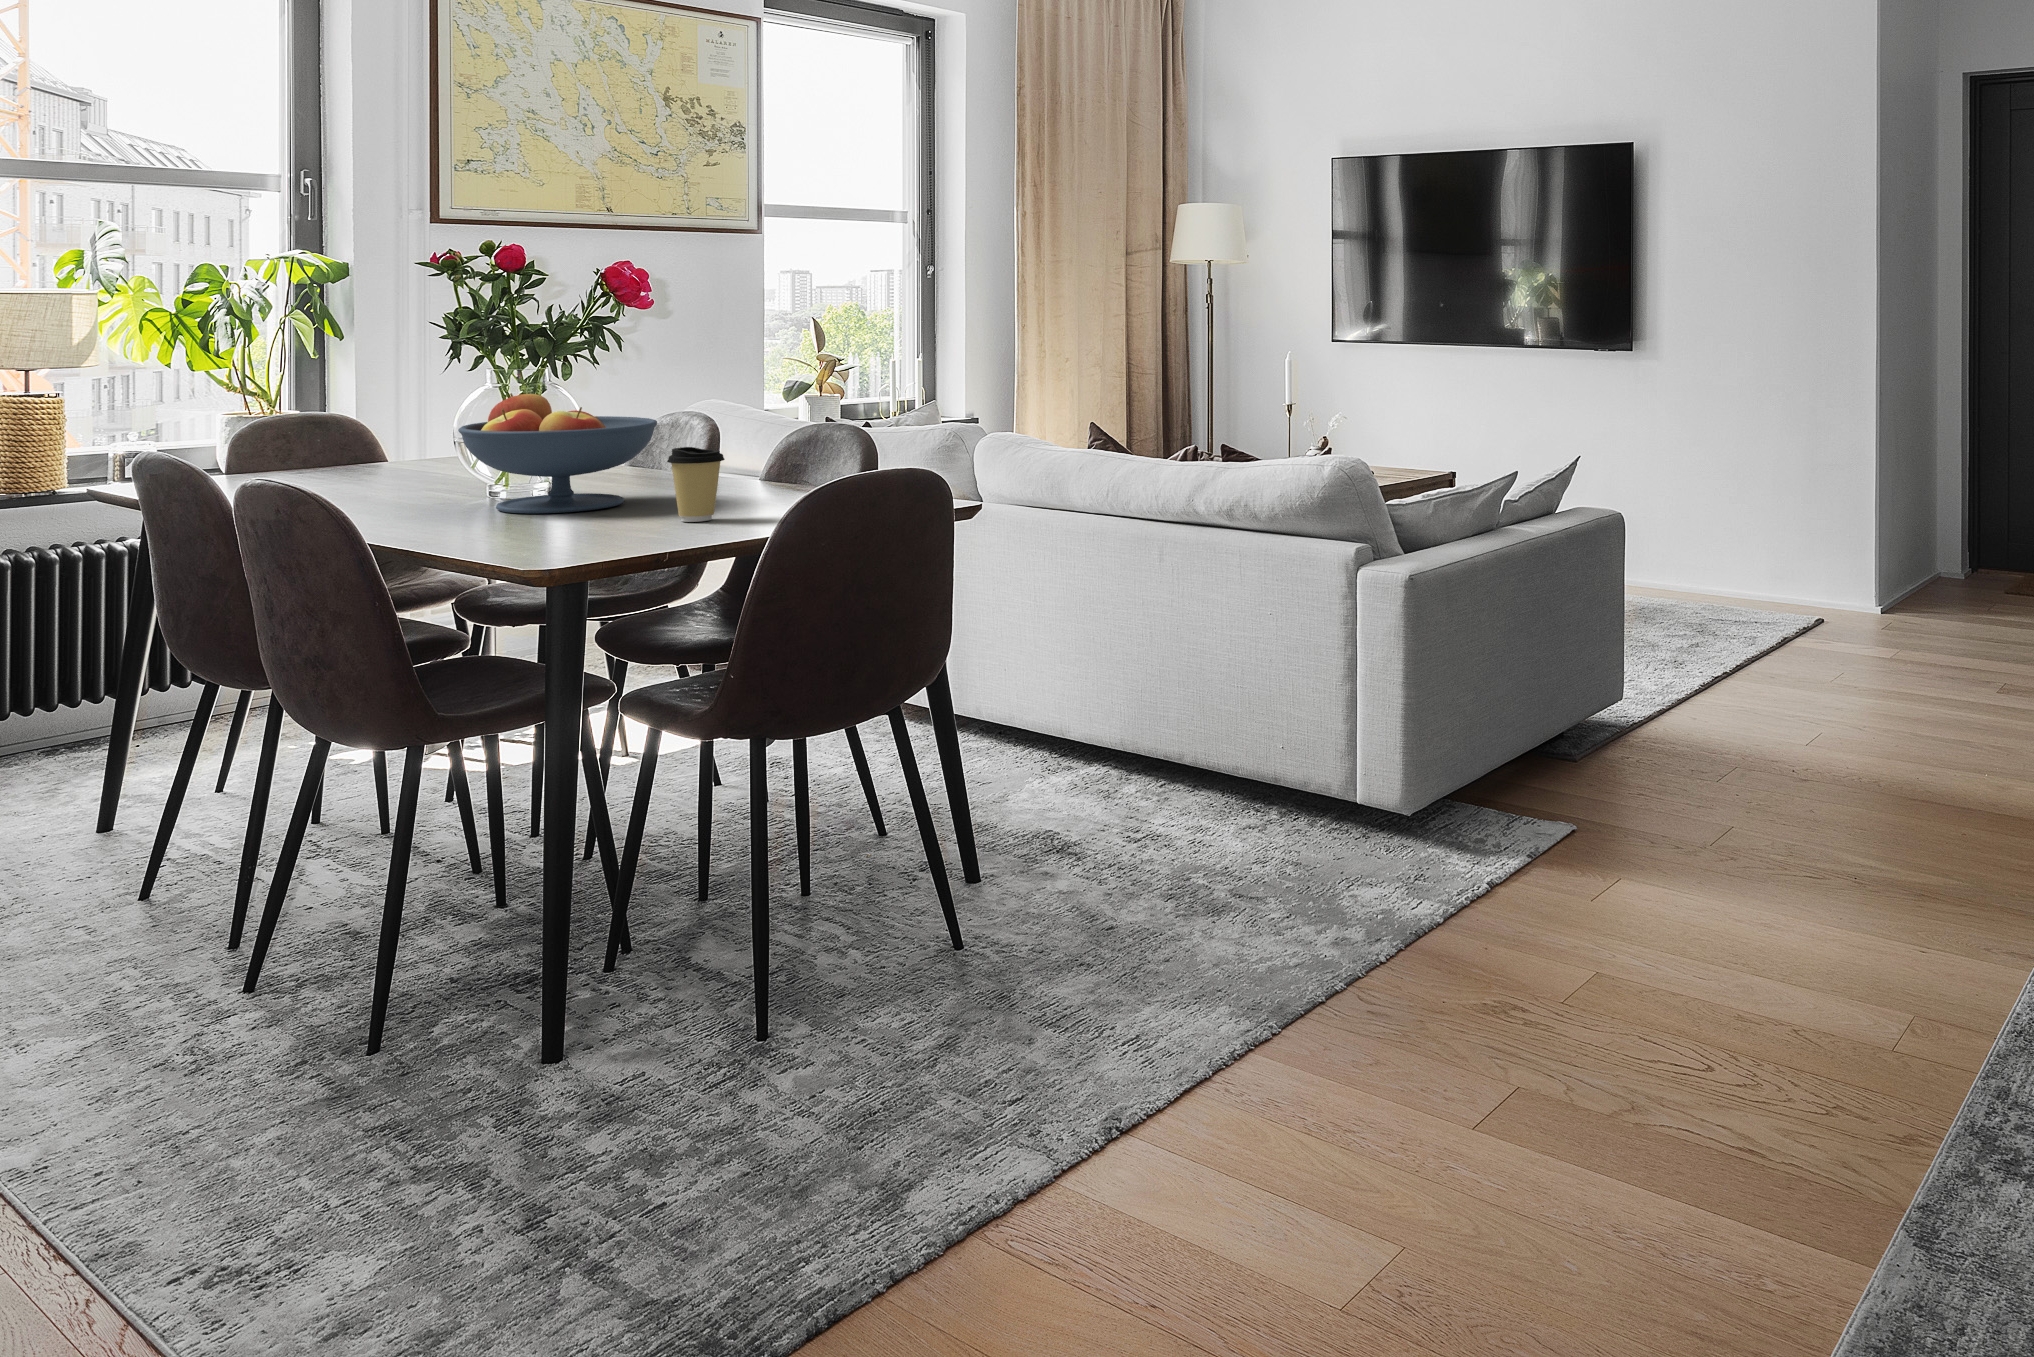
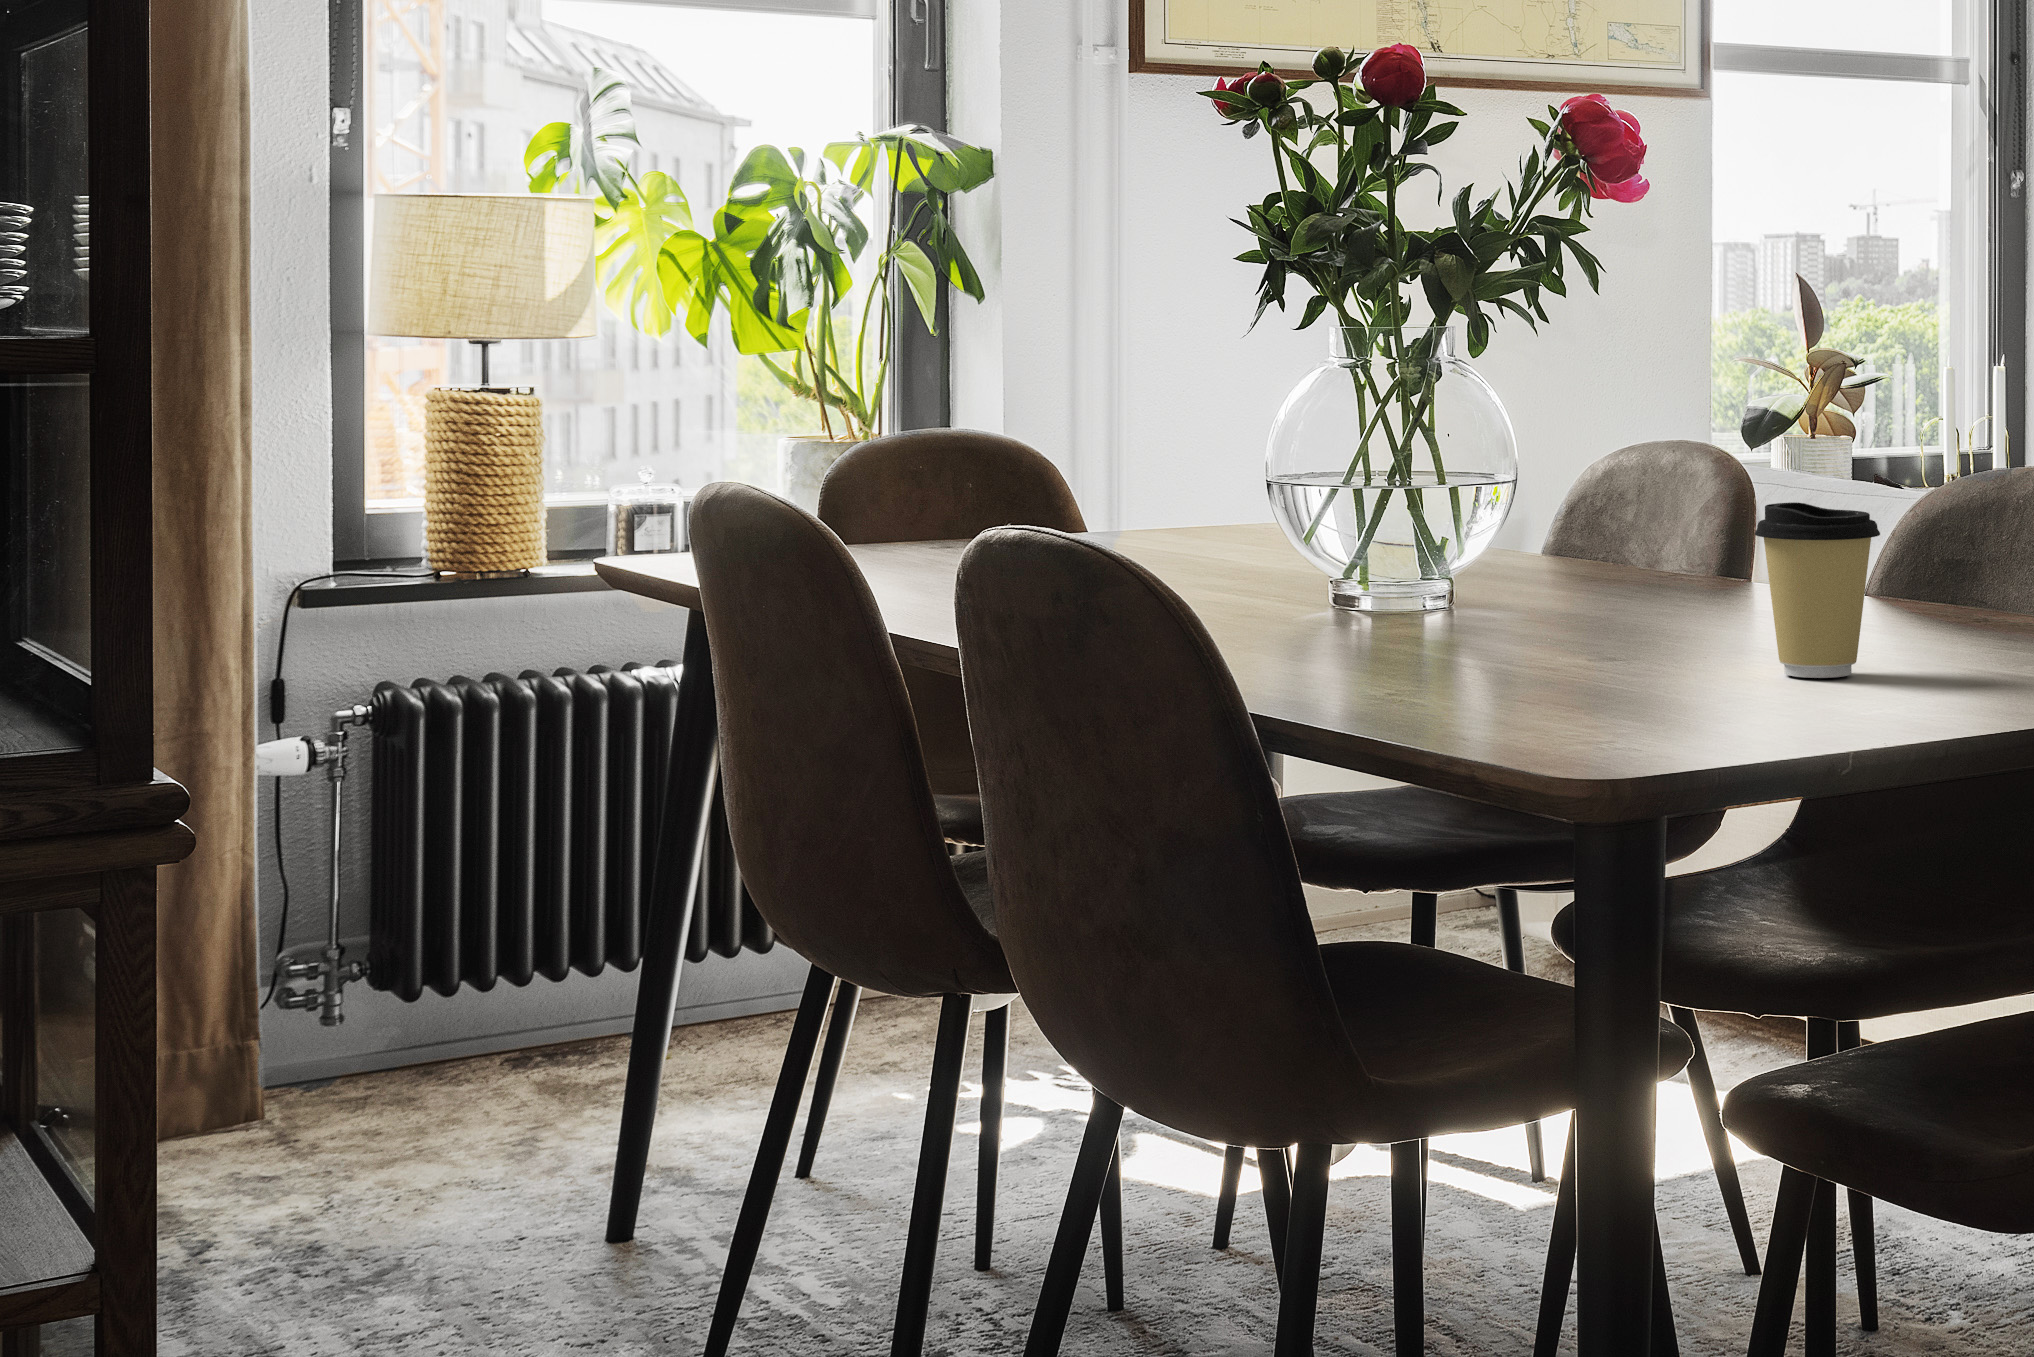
fruit bowl: present [458,393,657,514] -> none [1294,379,1693,645]

